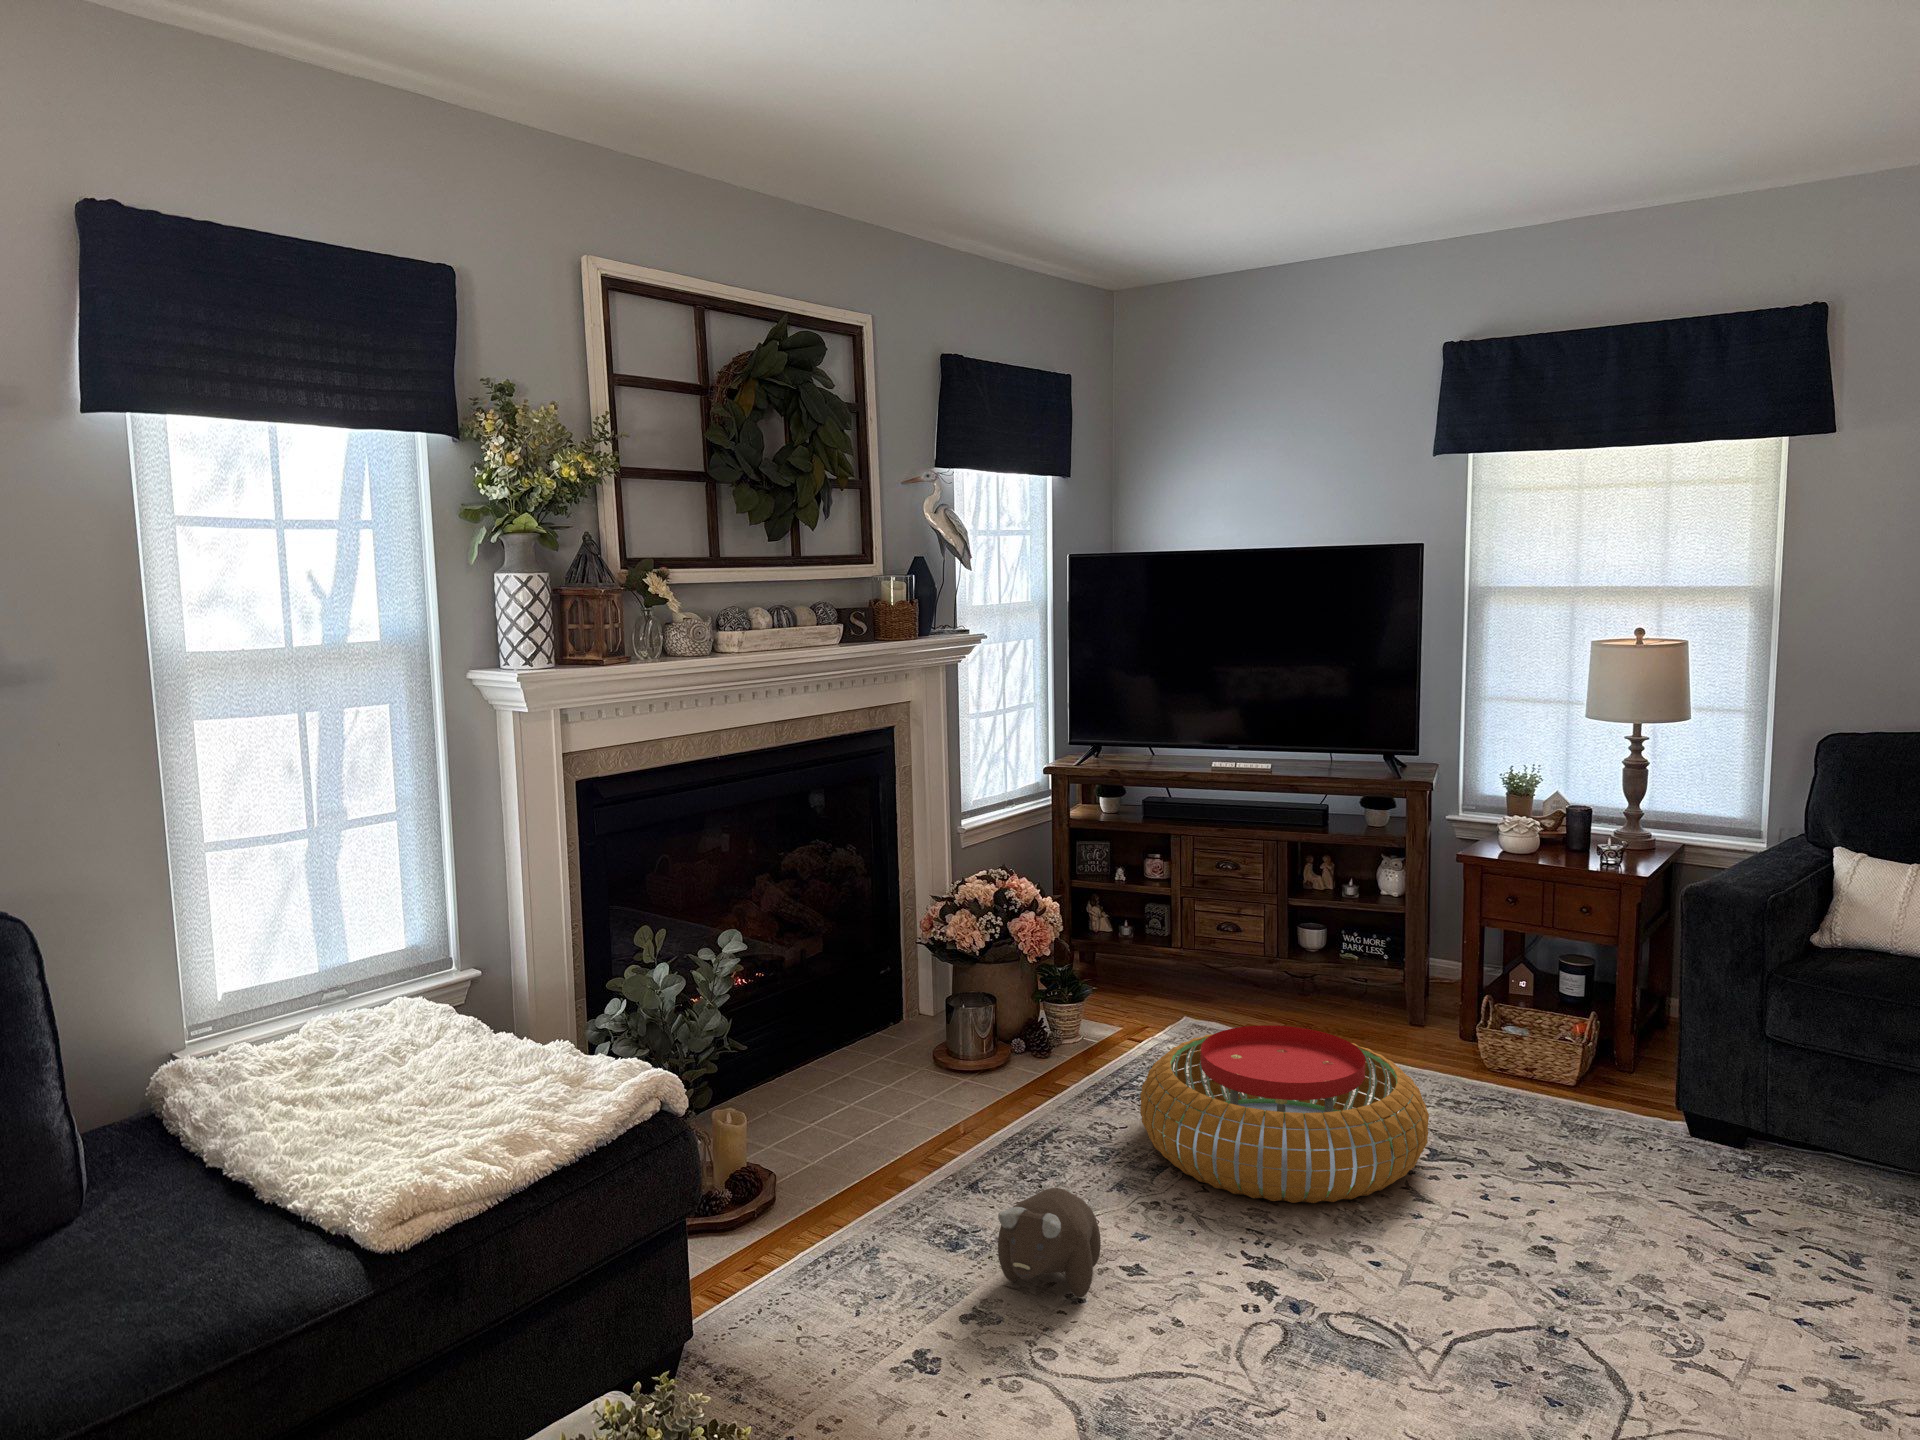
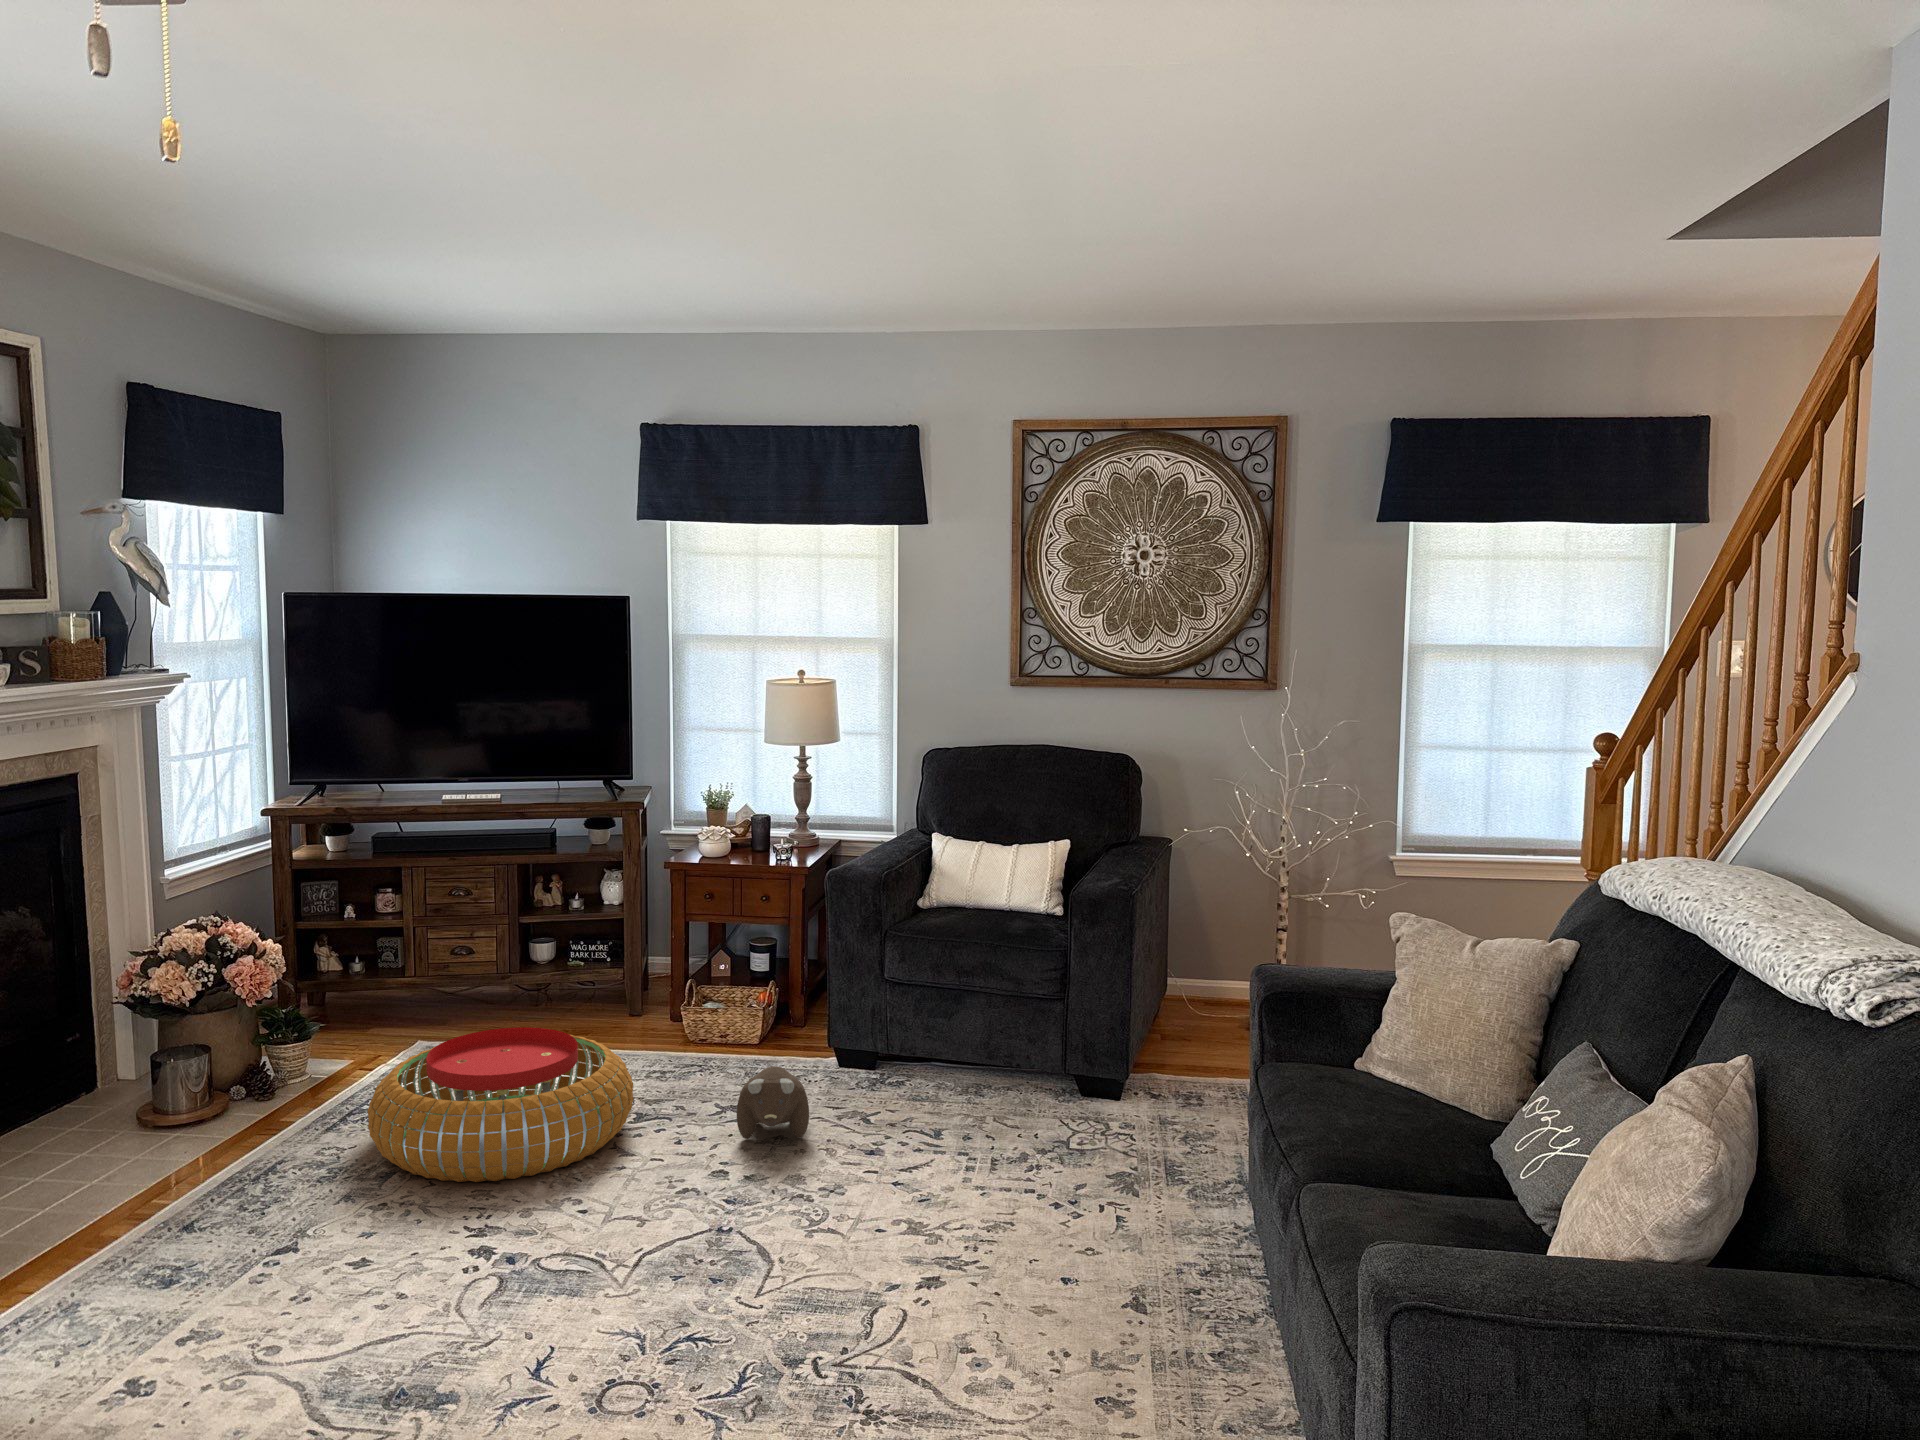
plush toy: present [998,1188,1101,1297] -> present [737,1066,809,1139]

